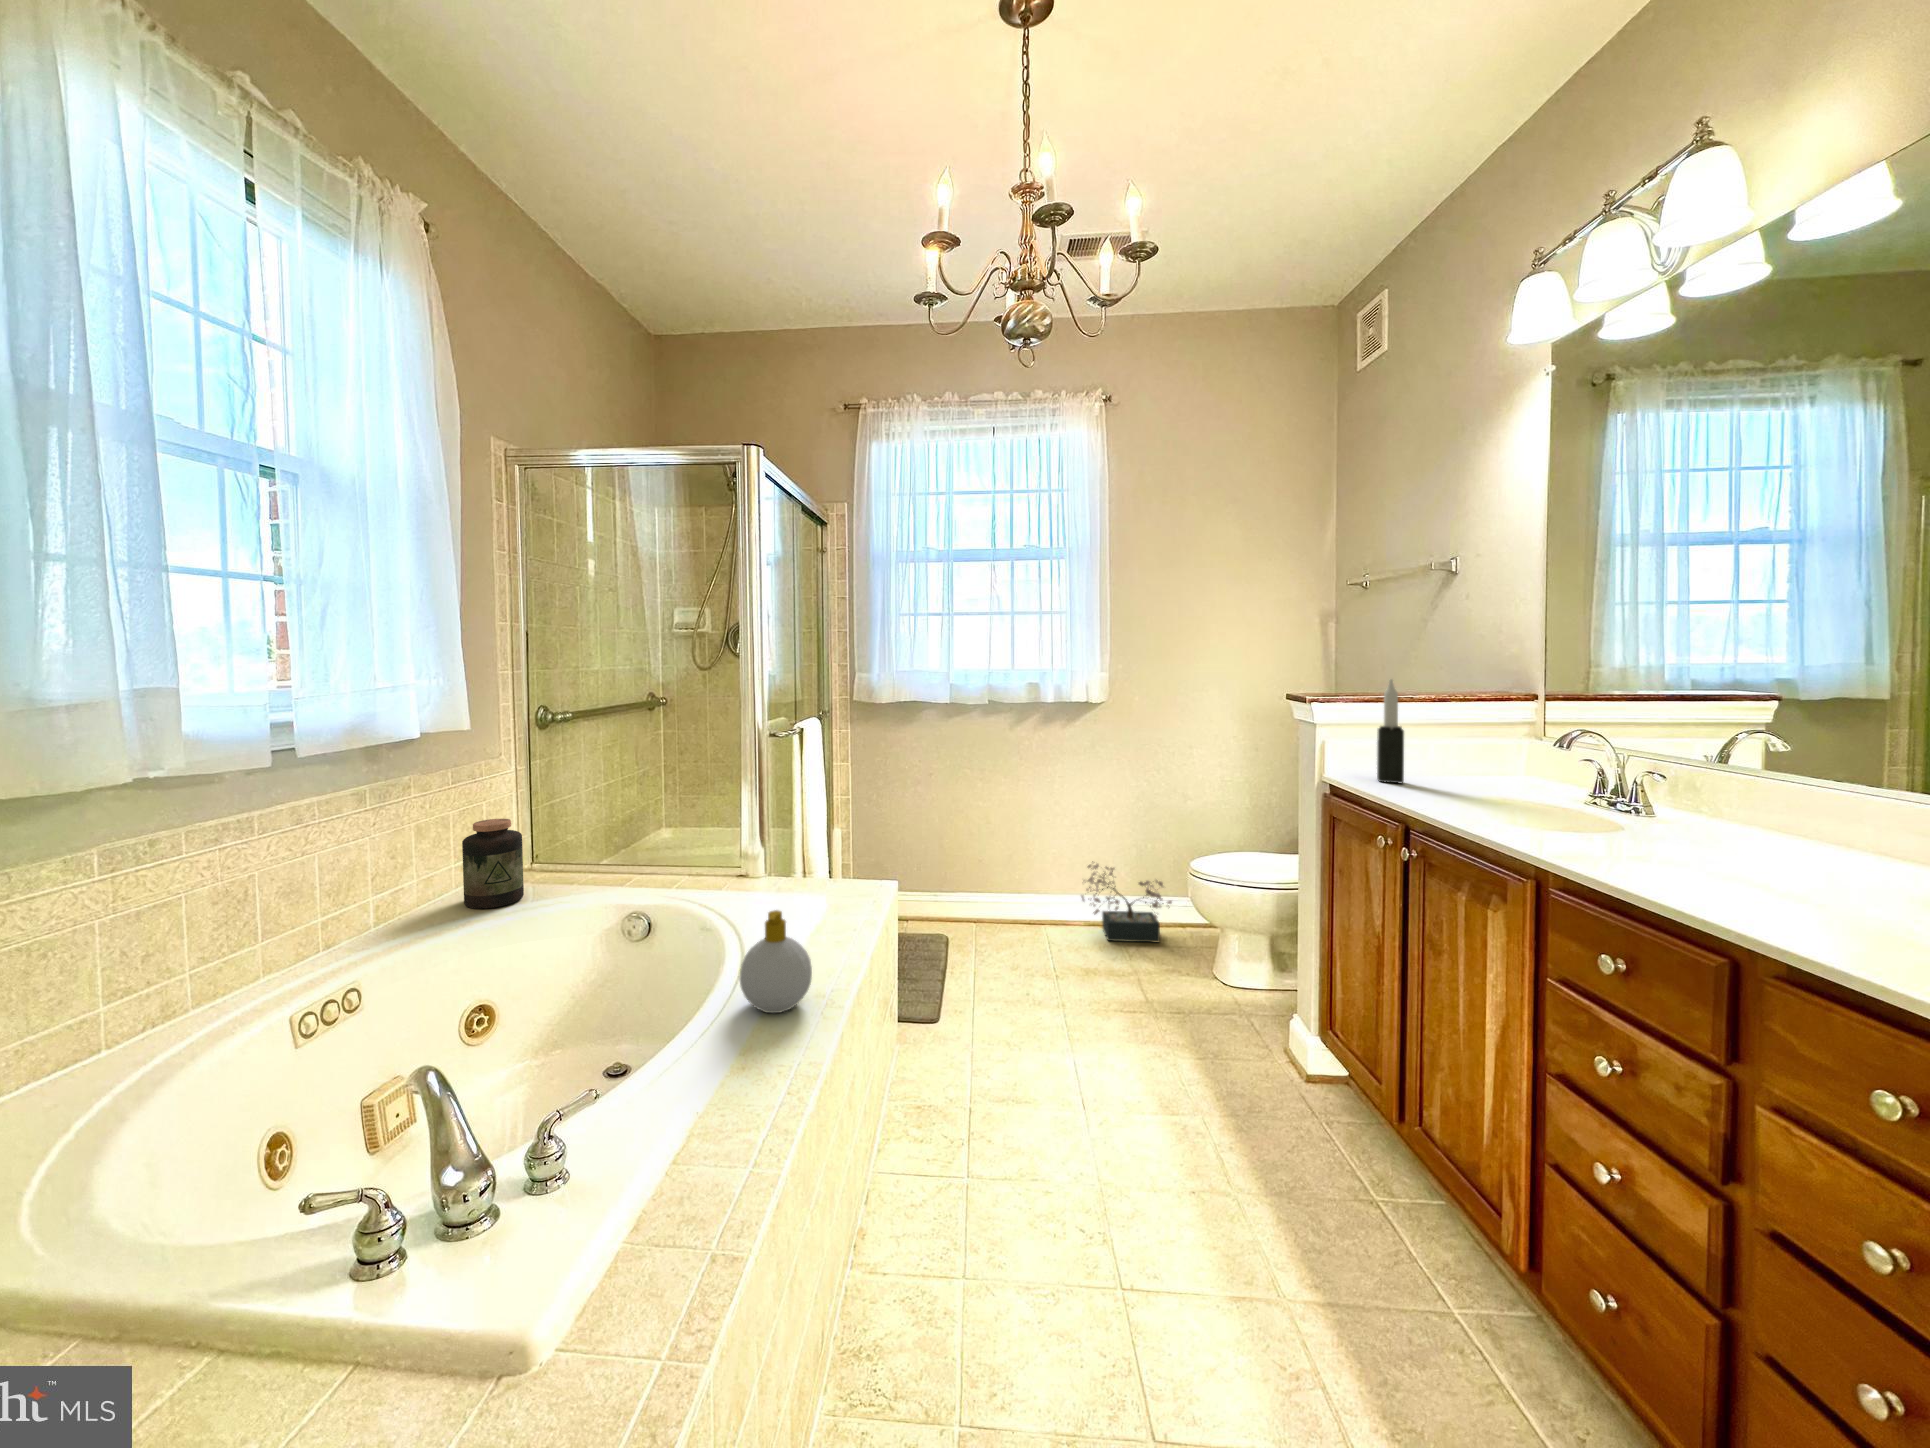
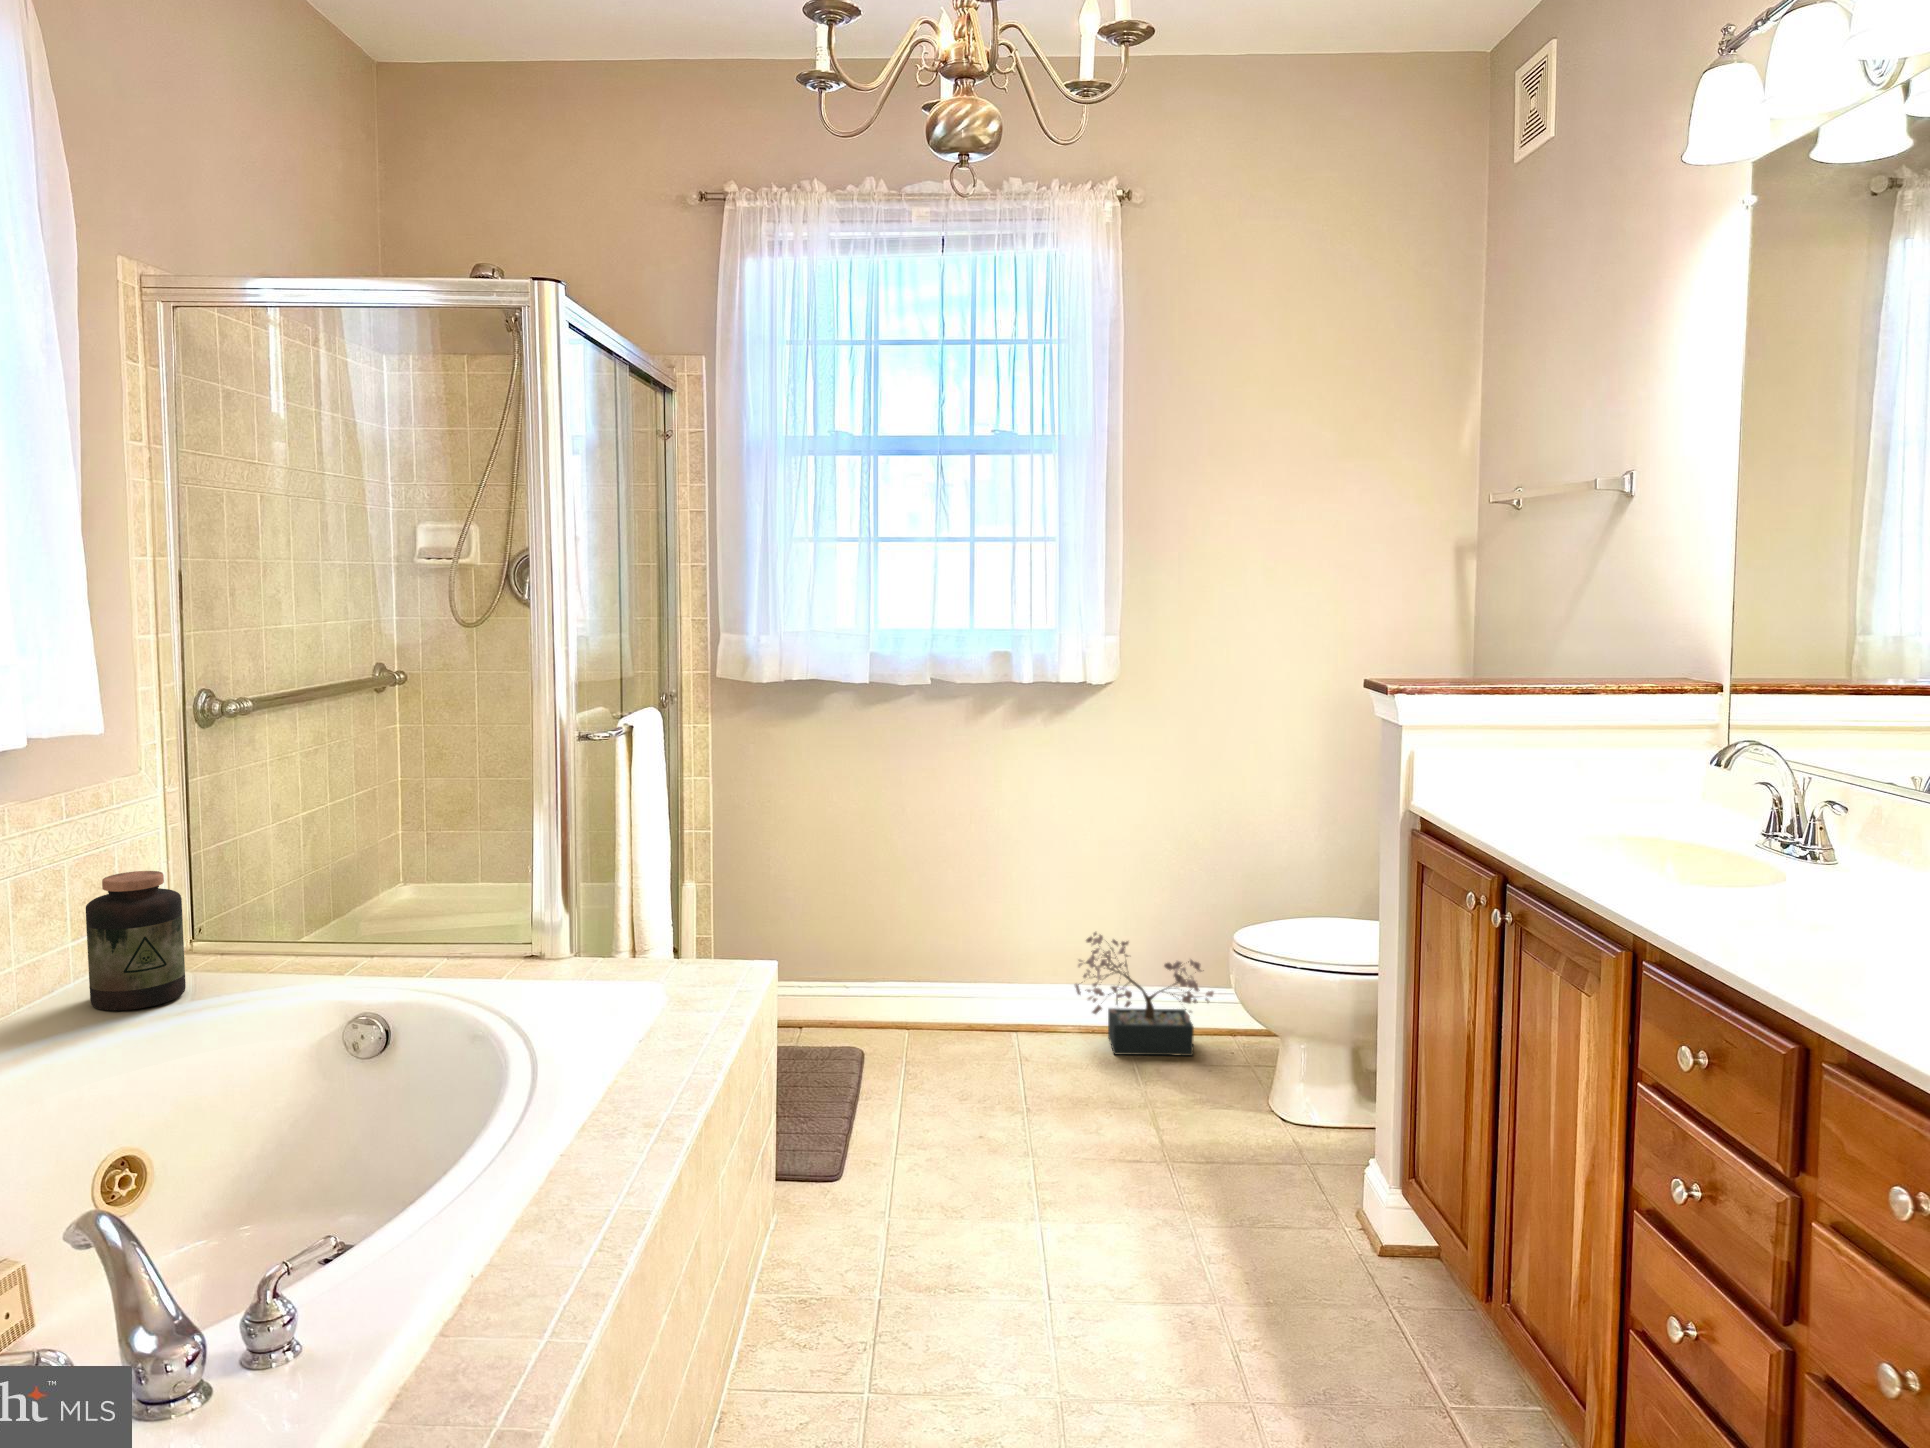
candle: present [1377,679,1404,783] -> none [1482,662,1519,815]
soap bottle: present [740,910,812,1013] -> none [525,1005,633,1153]

